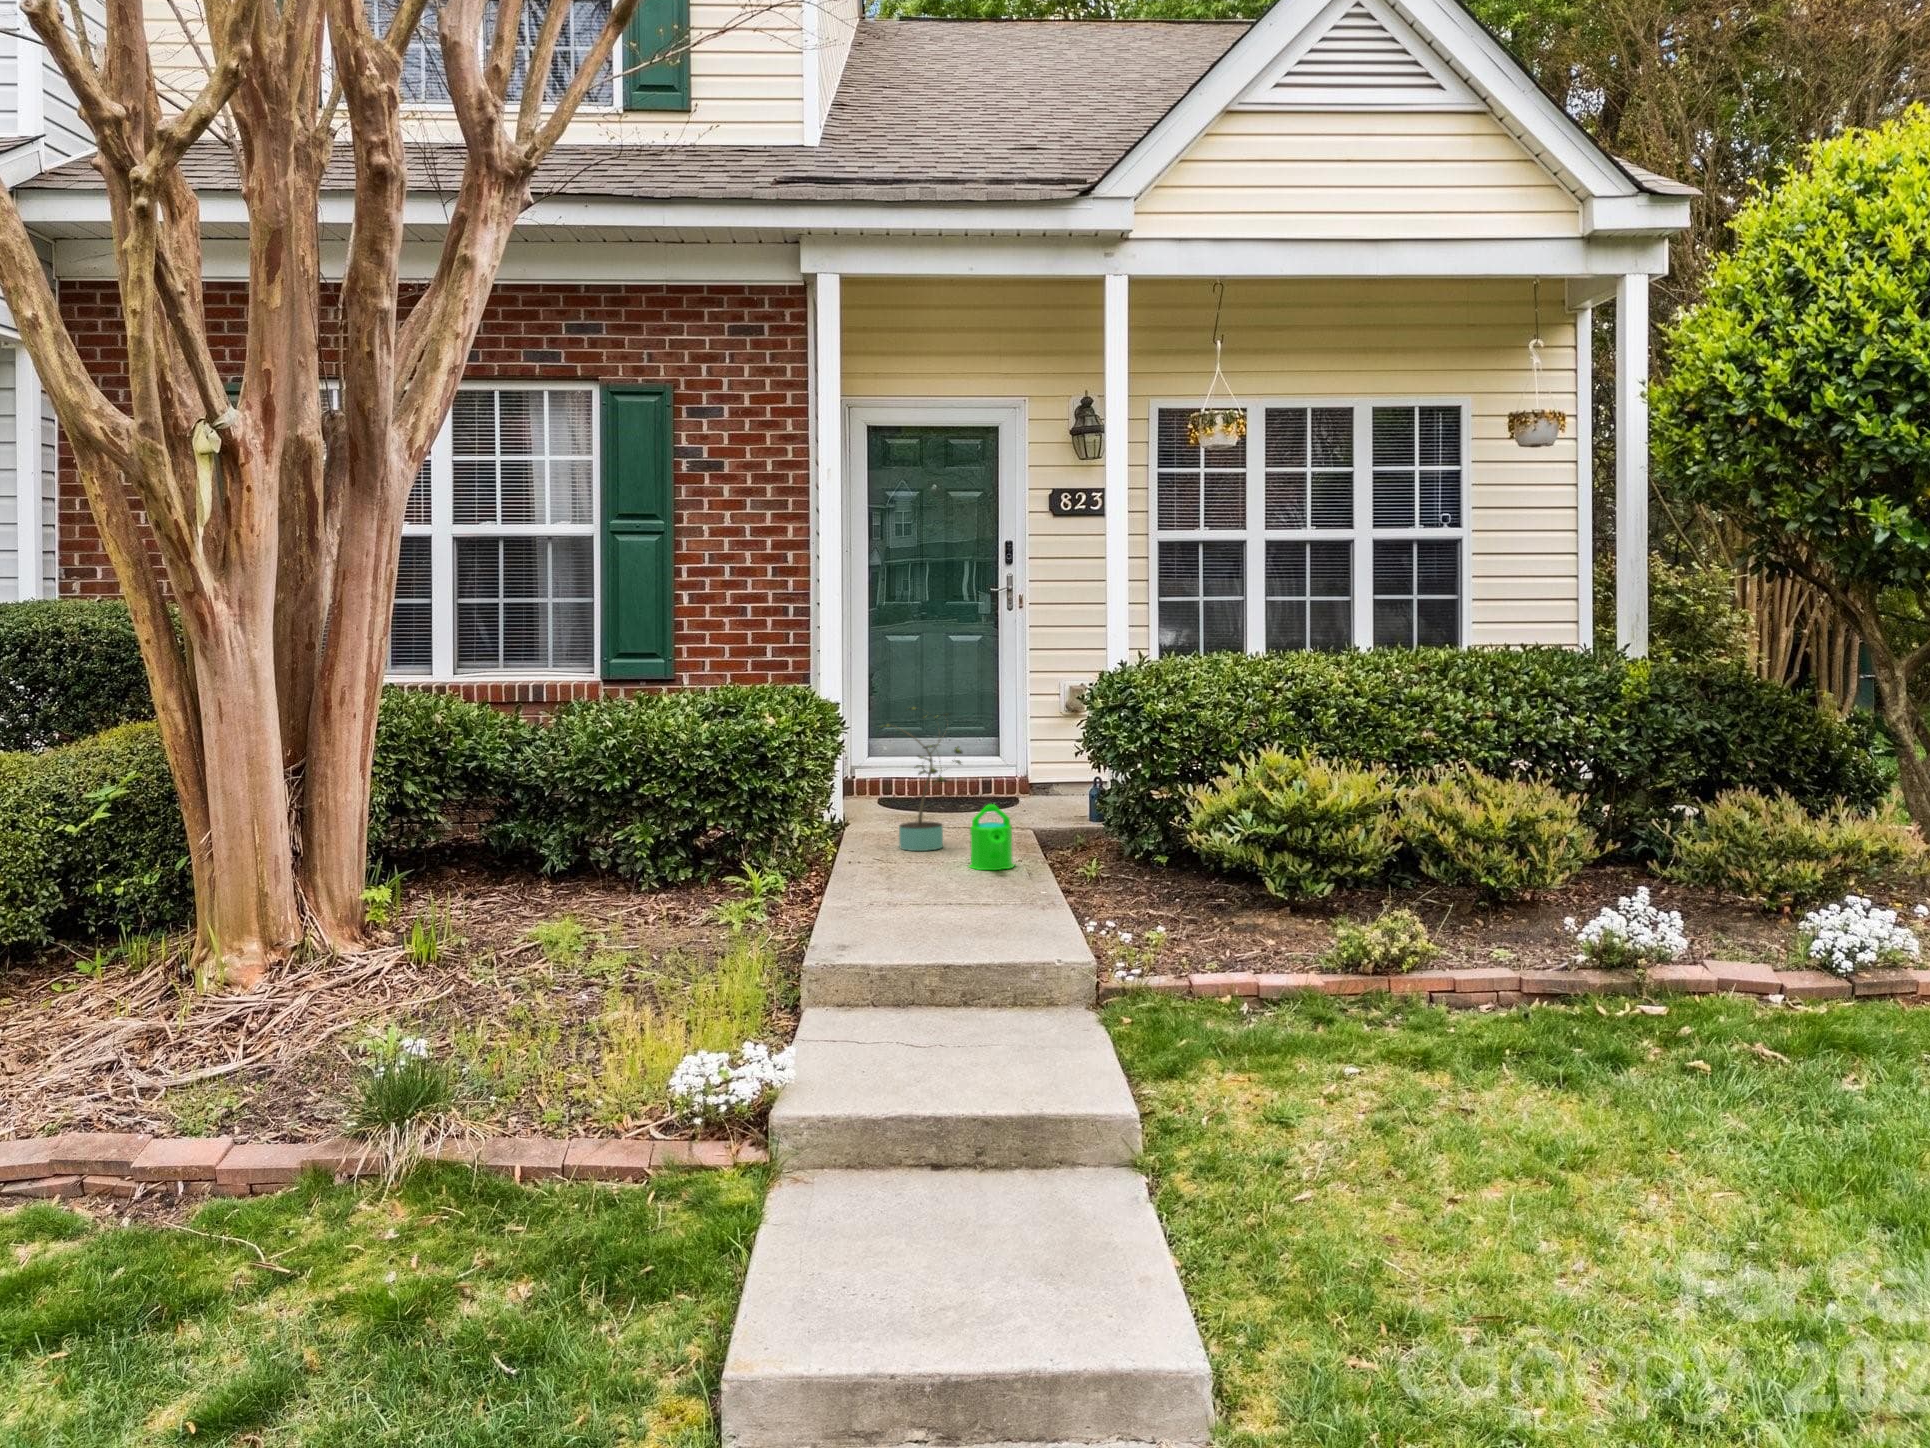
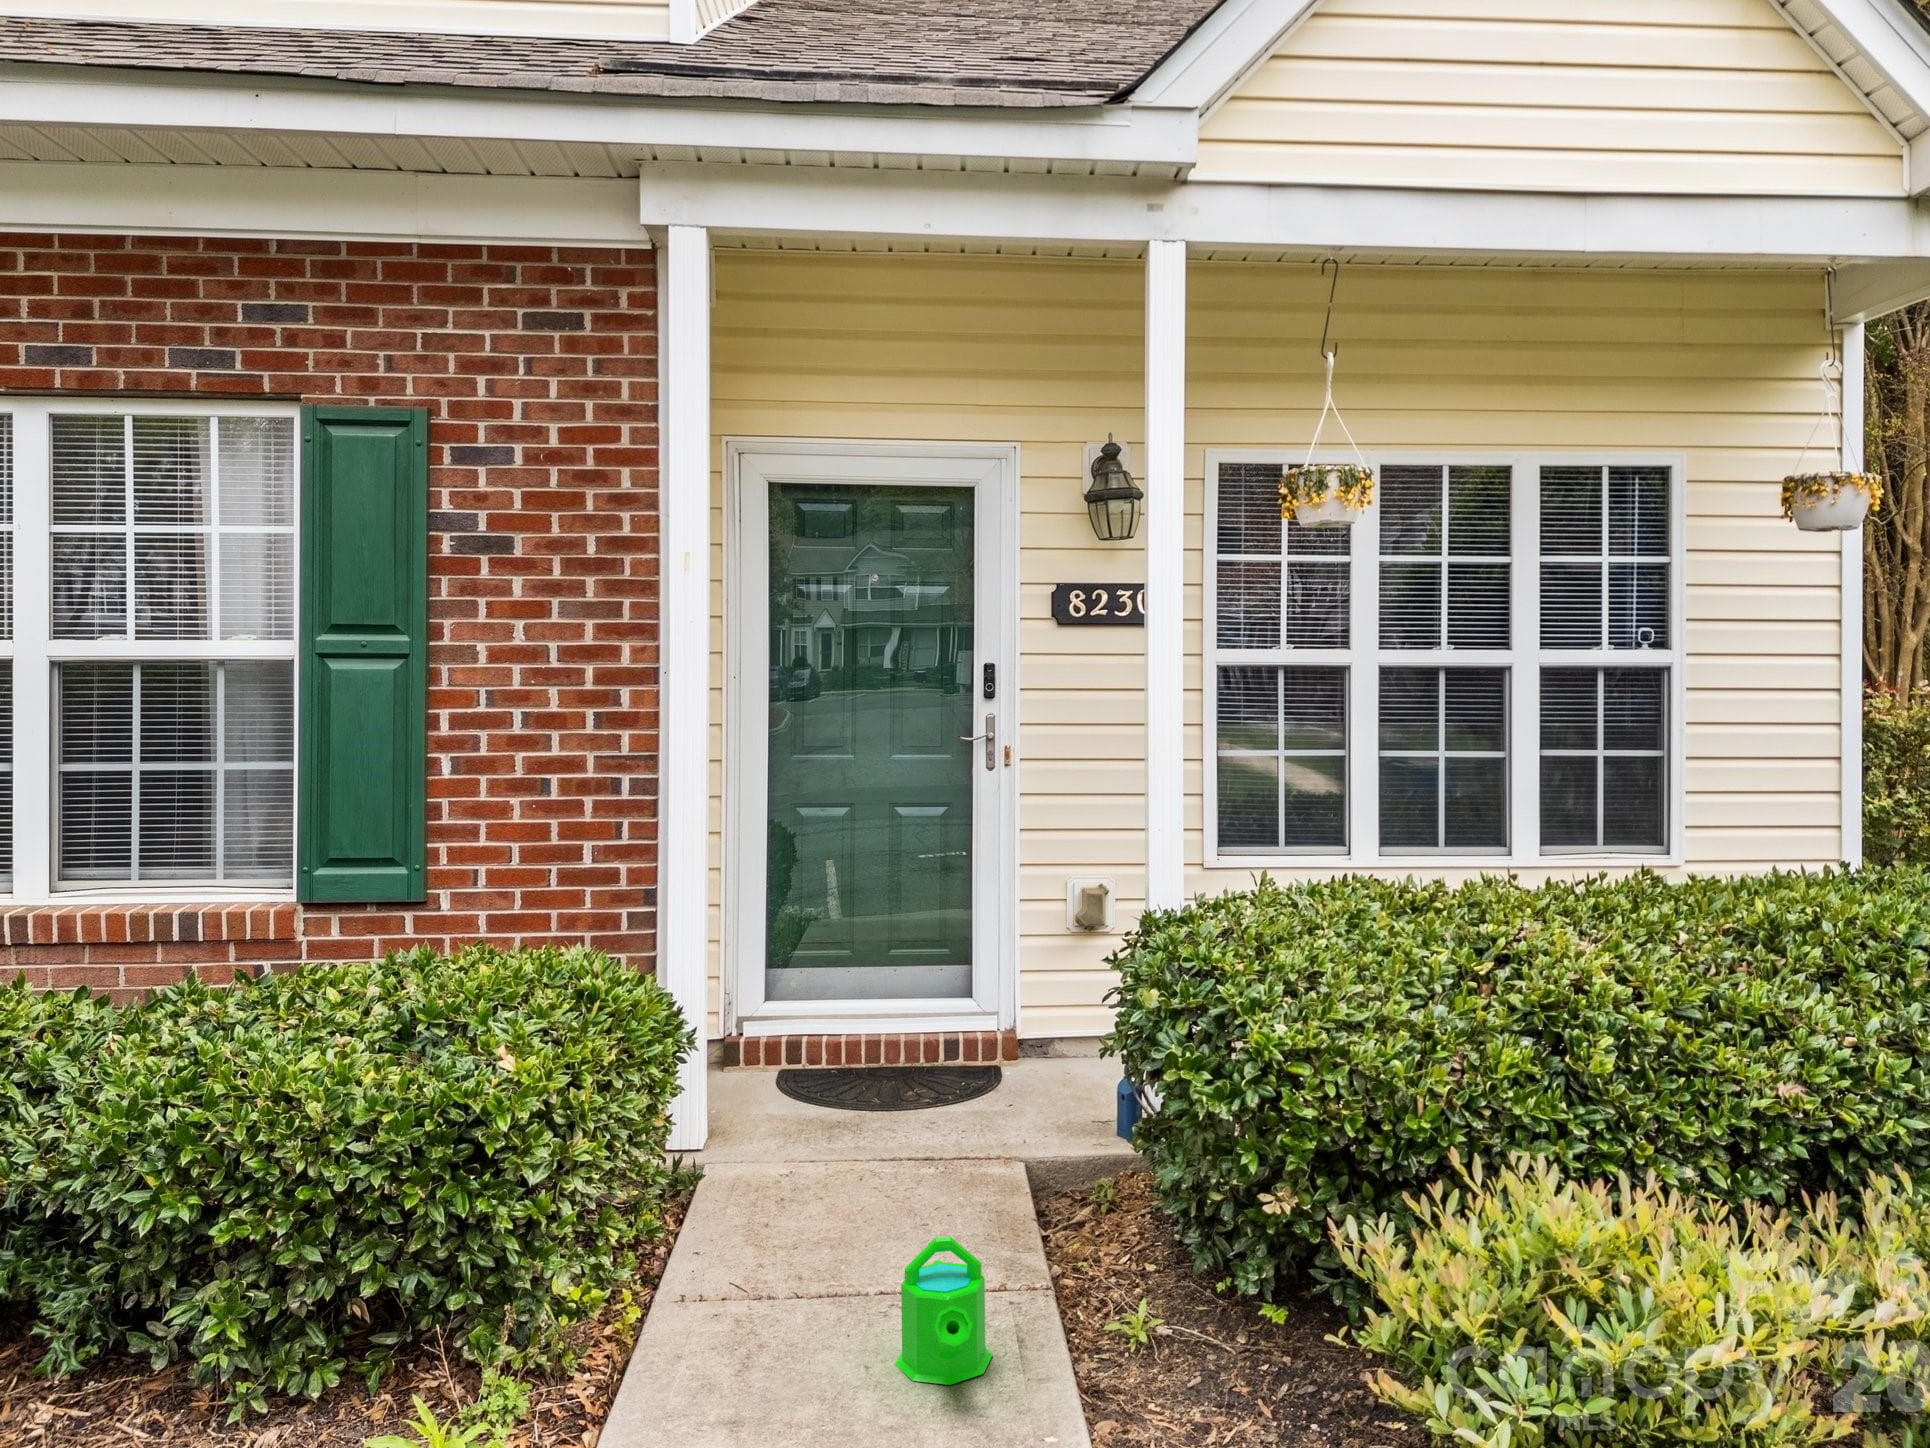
potted plant: present [879,707,962,851] -> none [734,998,895,1287]

